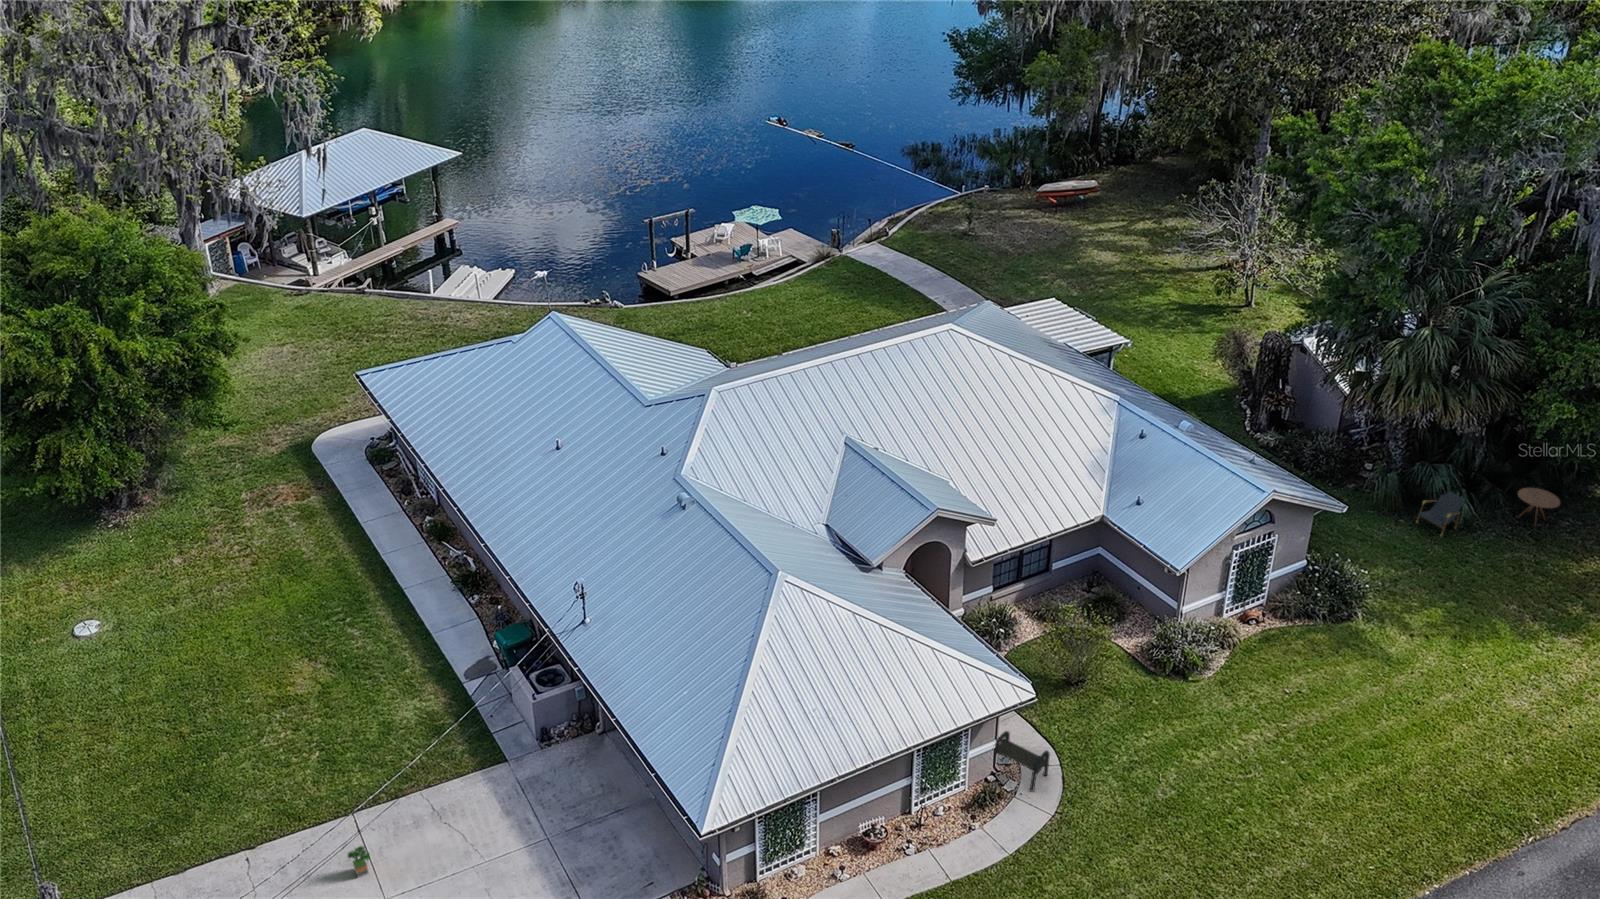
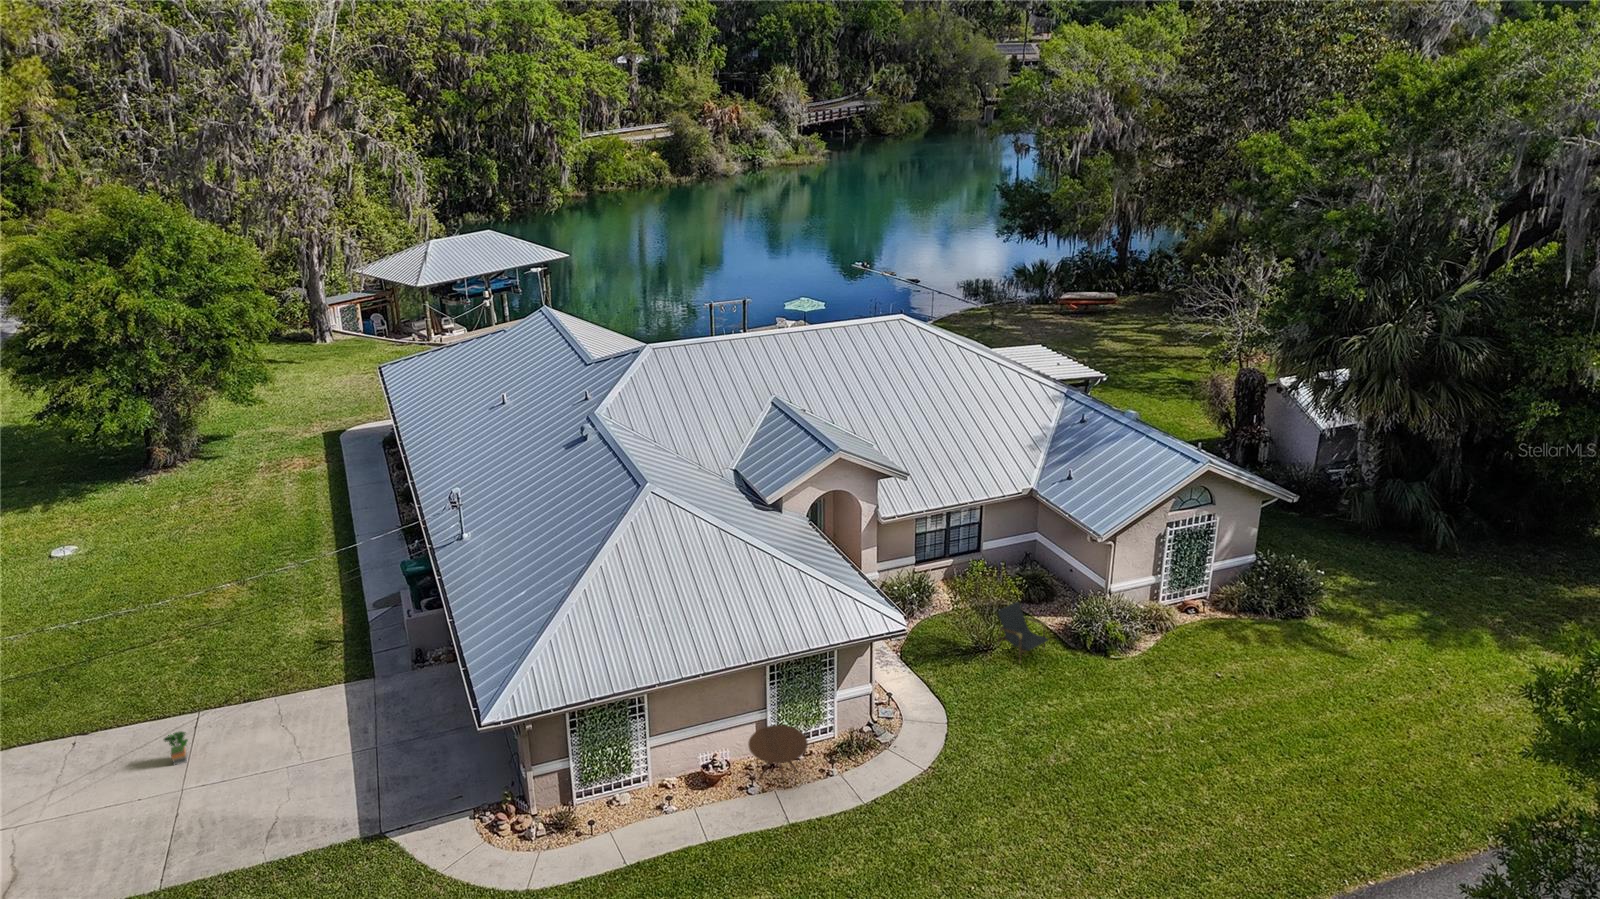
round table: present [1518,488,1560,519] -> present [748,725,808,788]
lounge chair: present [1417,492,1465,535] -> present [997,602,1048,663]
bench: present [994,731,1050,792] -> none [868,680,930,746]

